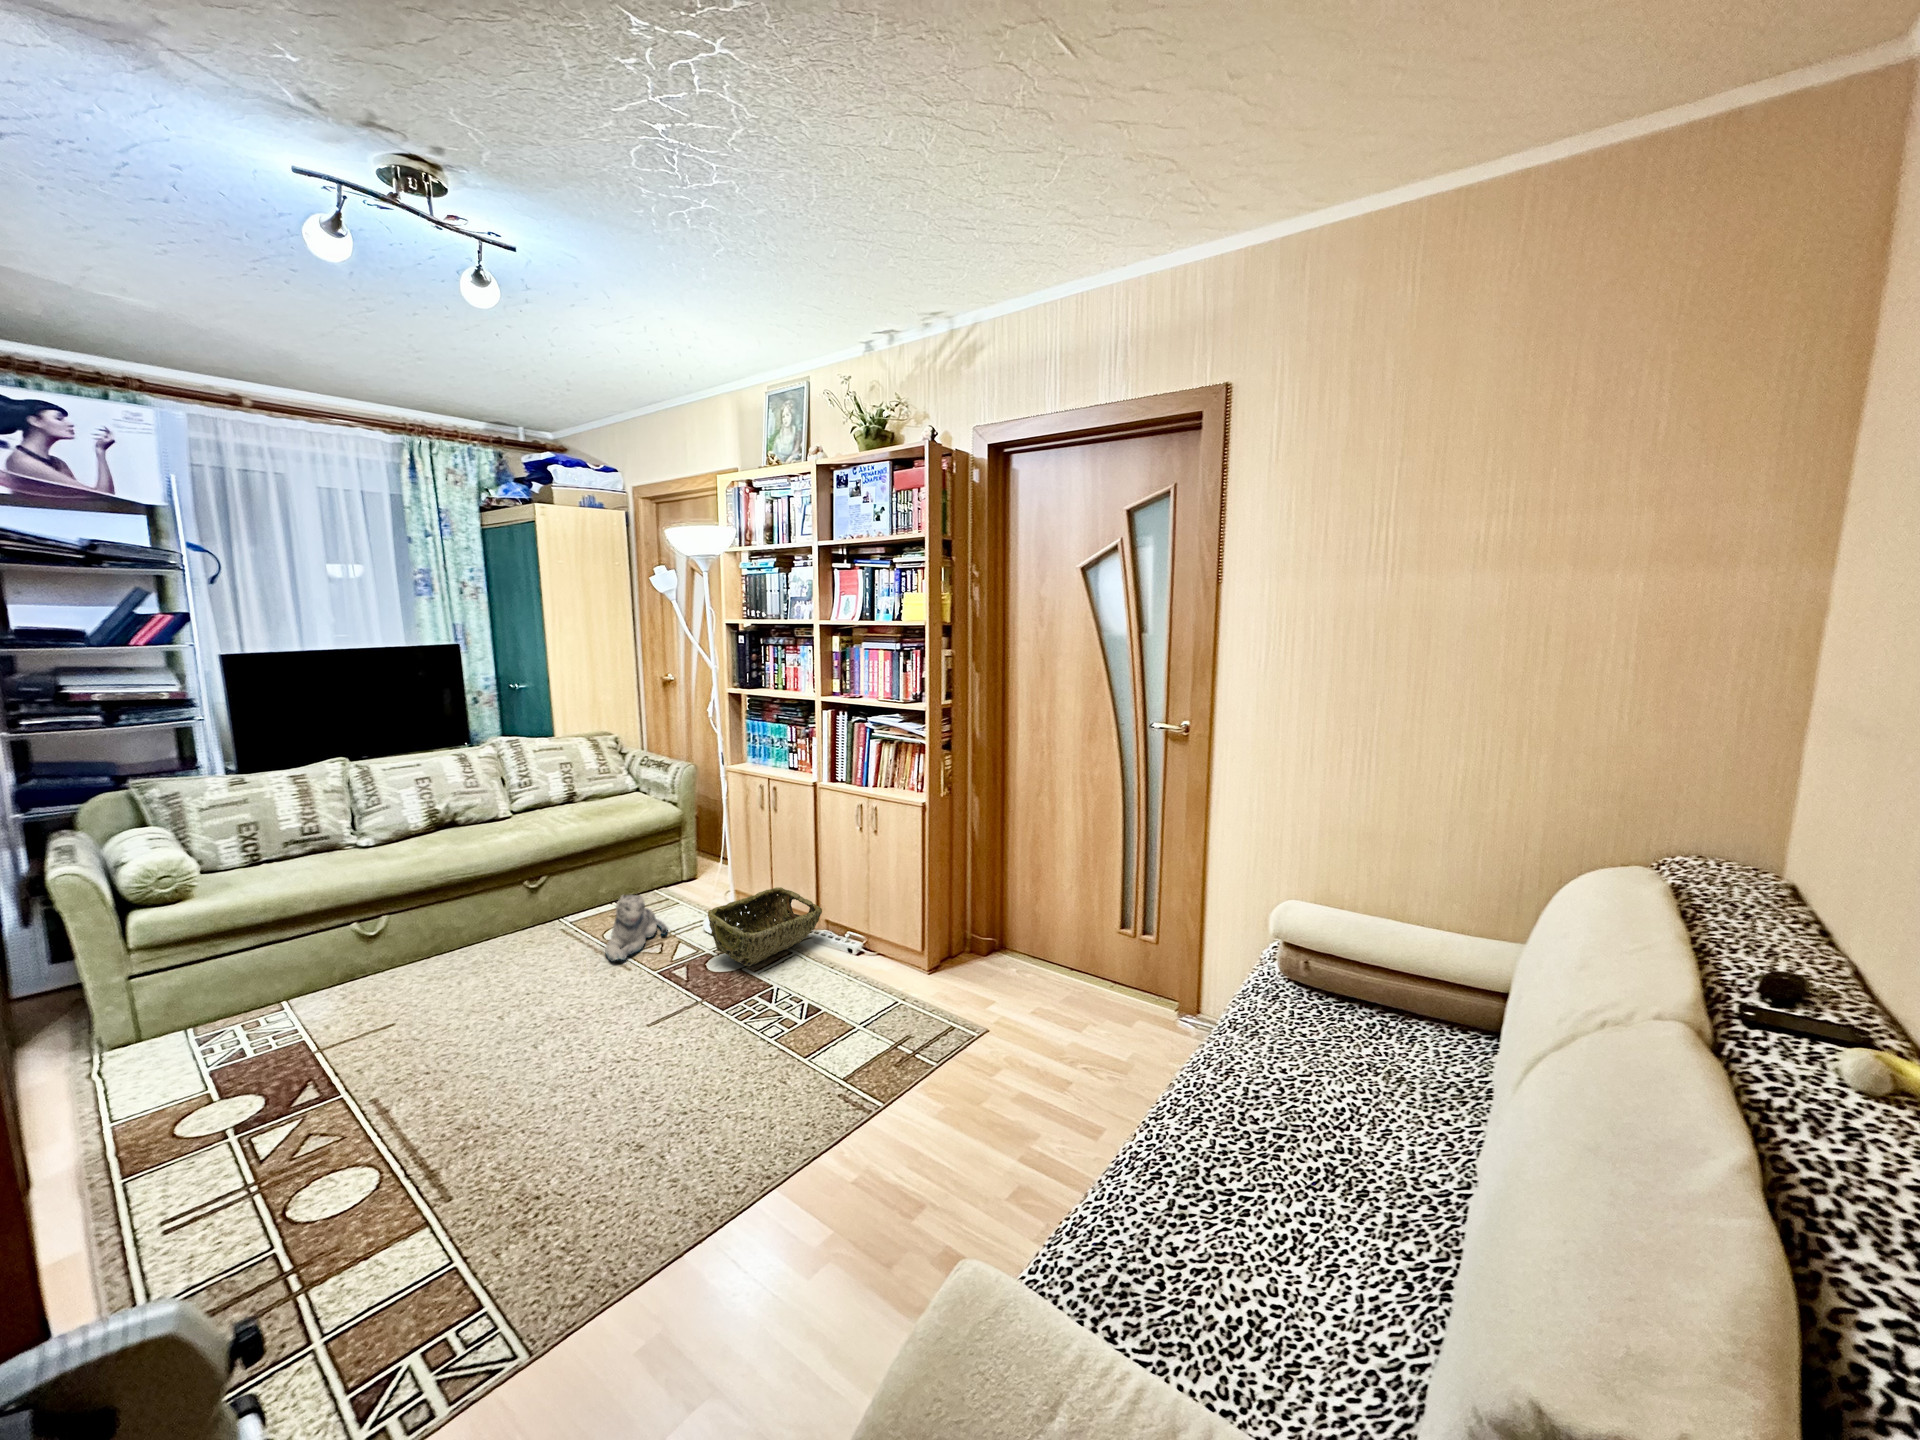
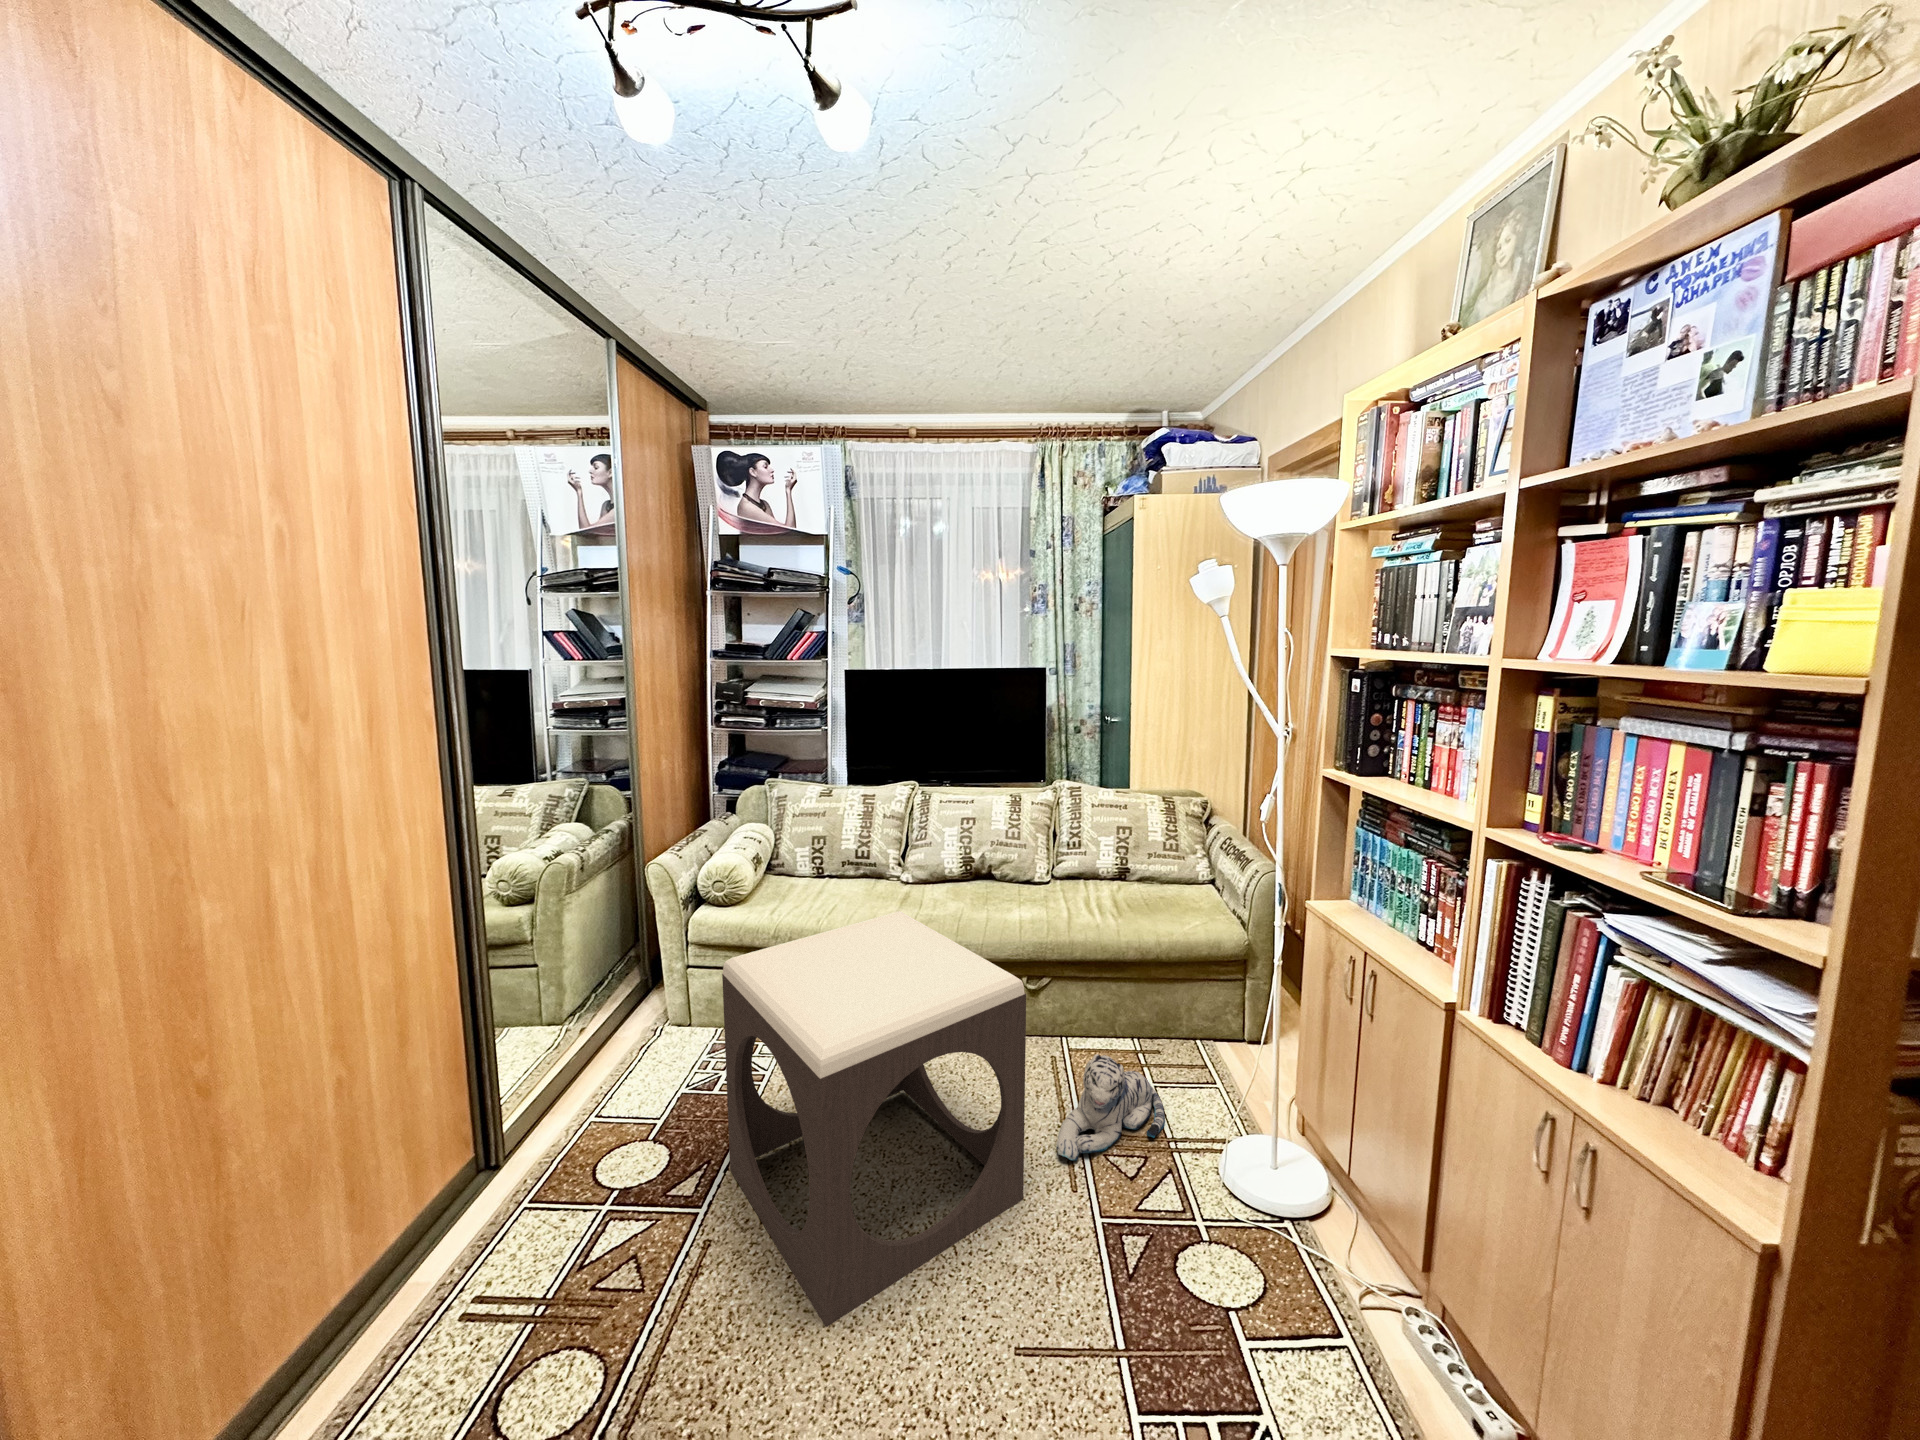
footstool: none [325,835,605,1073] -> present [722,911,1026,1327]
woven basket: present [708,887,822,966] -> none [1180,1161,1424,1325]

